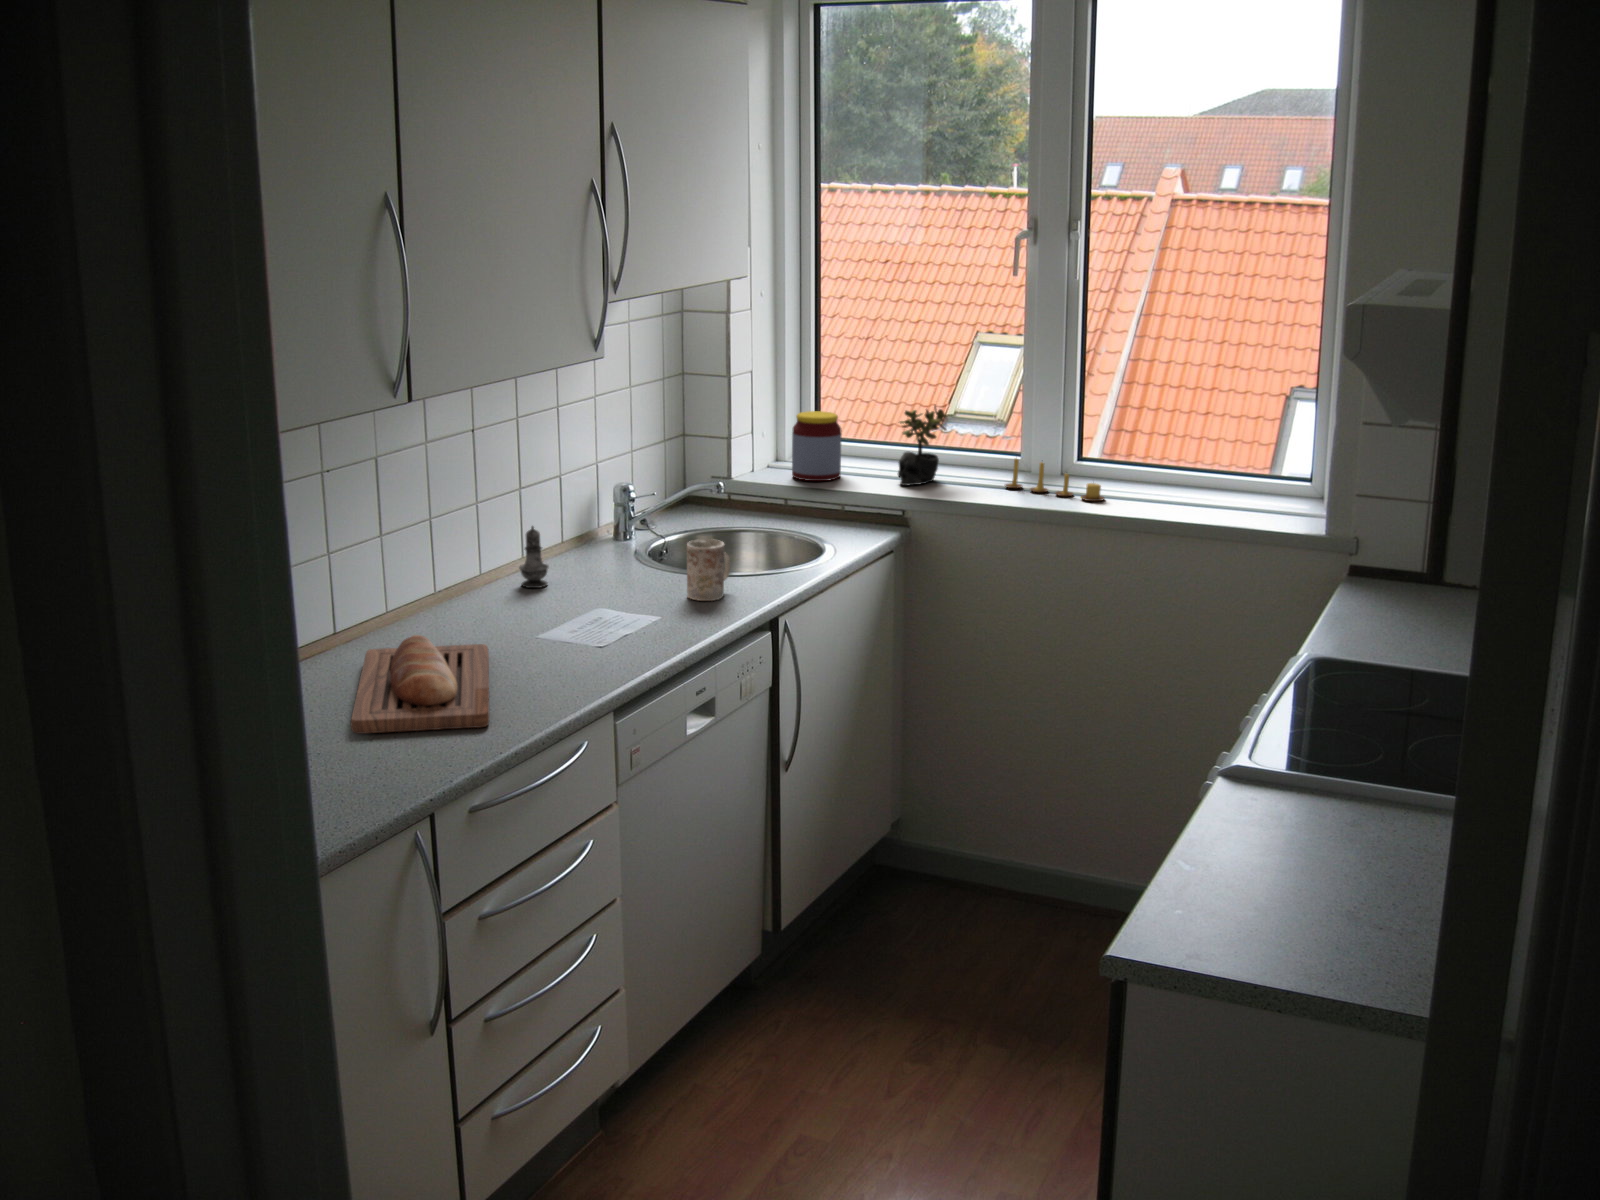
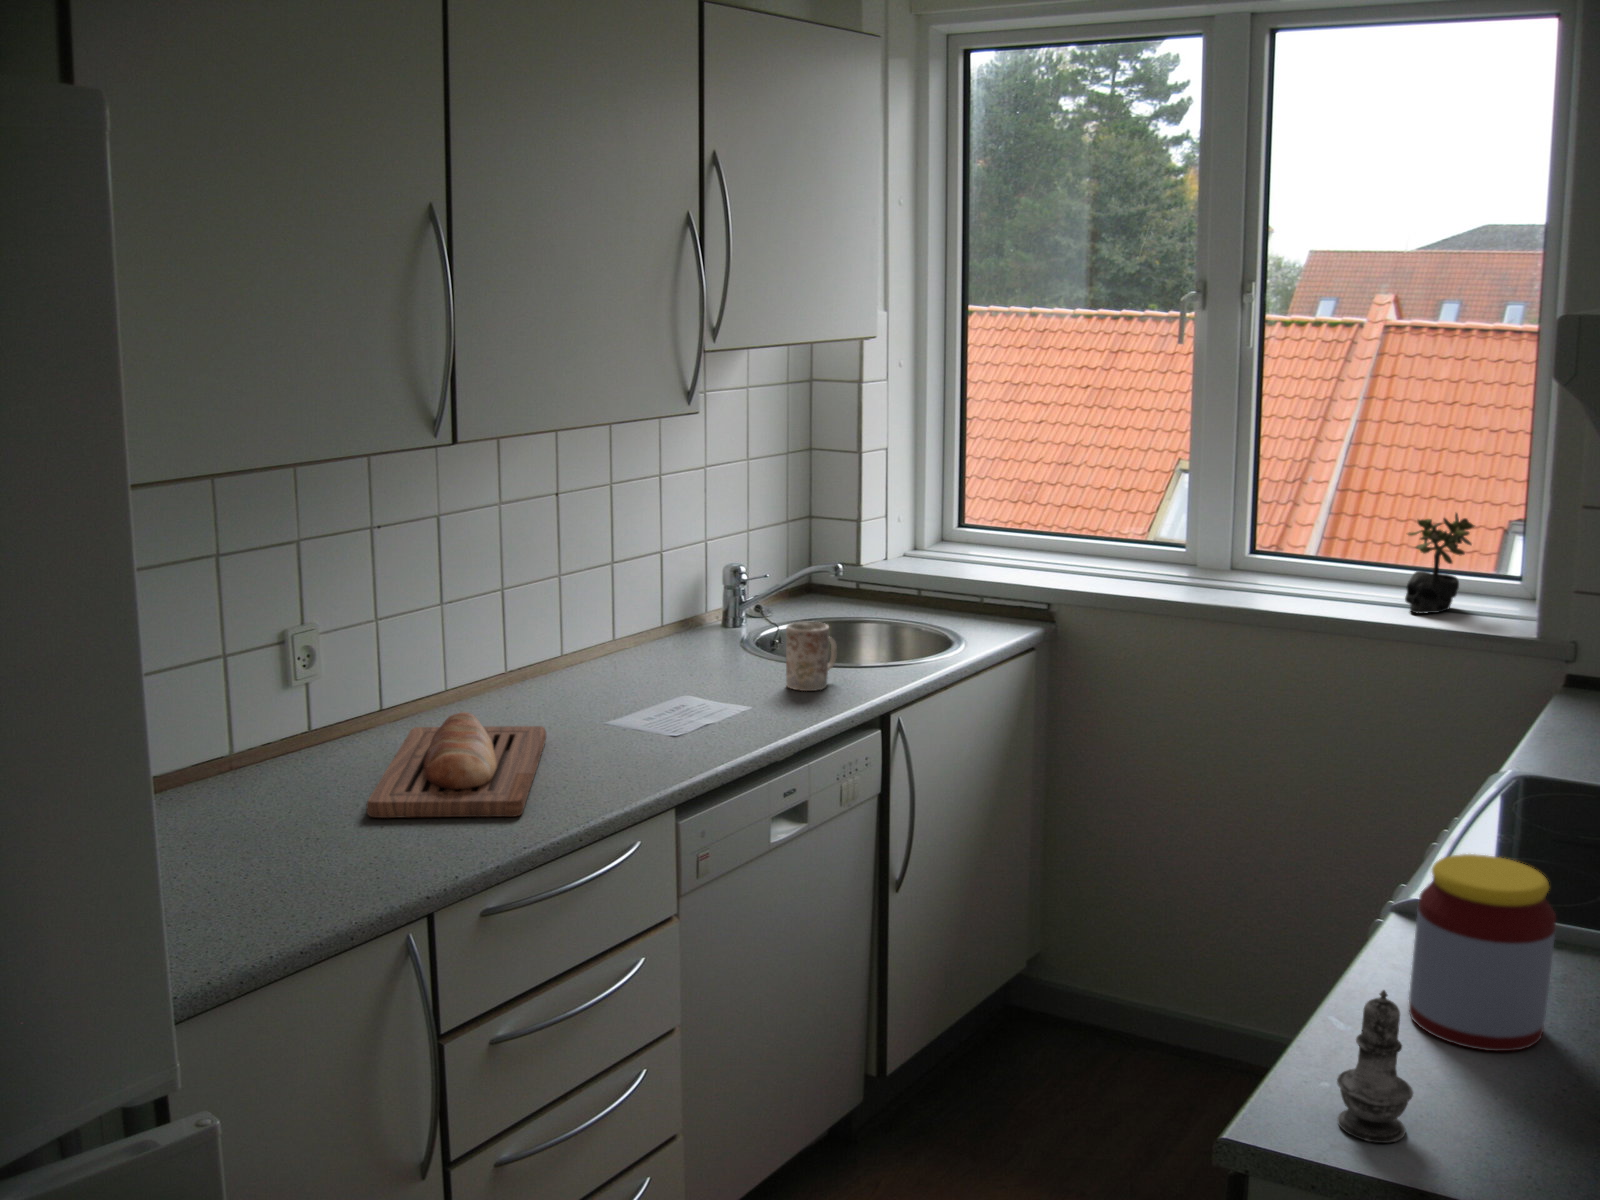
succulent plant: present [898,406,949,485] -> present [1405,513,1475,614]
jar: present [792,411,842,481] -> present [1409,854,1556,1051]
candle: present [1005,458,1104,501] -> none [1165,544,1281,596]
salt shaker: present [519,526,549,588] -> present [1337,990,1413,1143]

